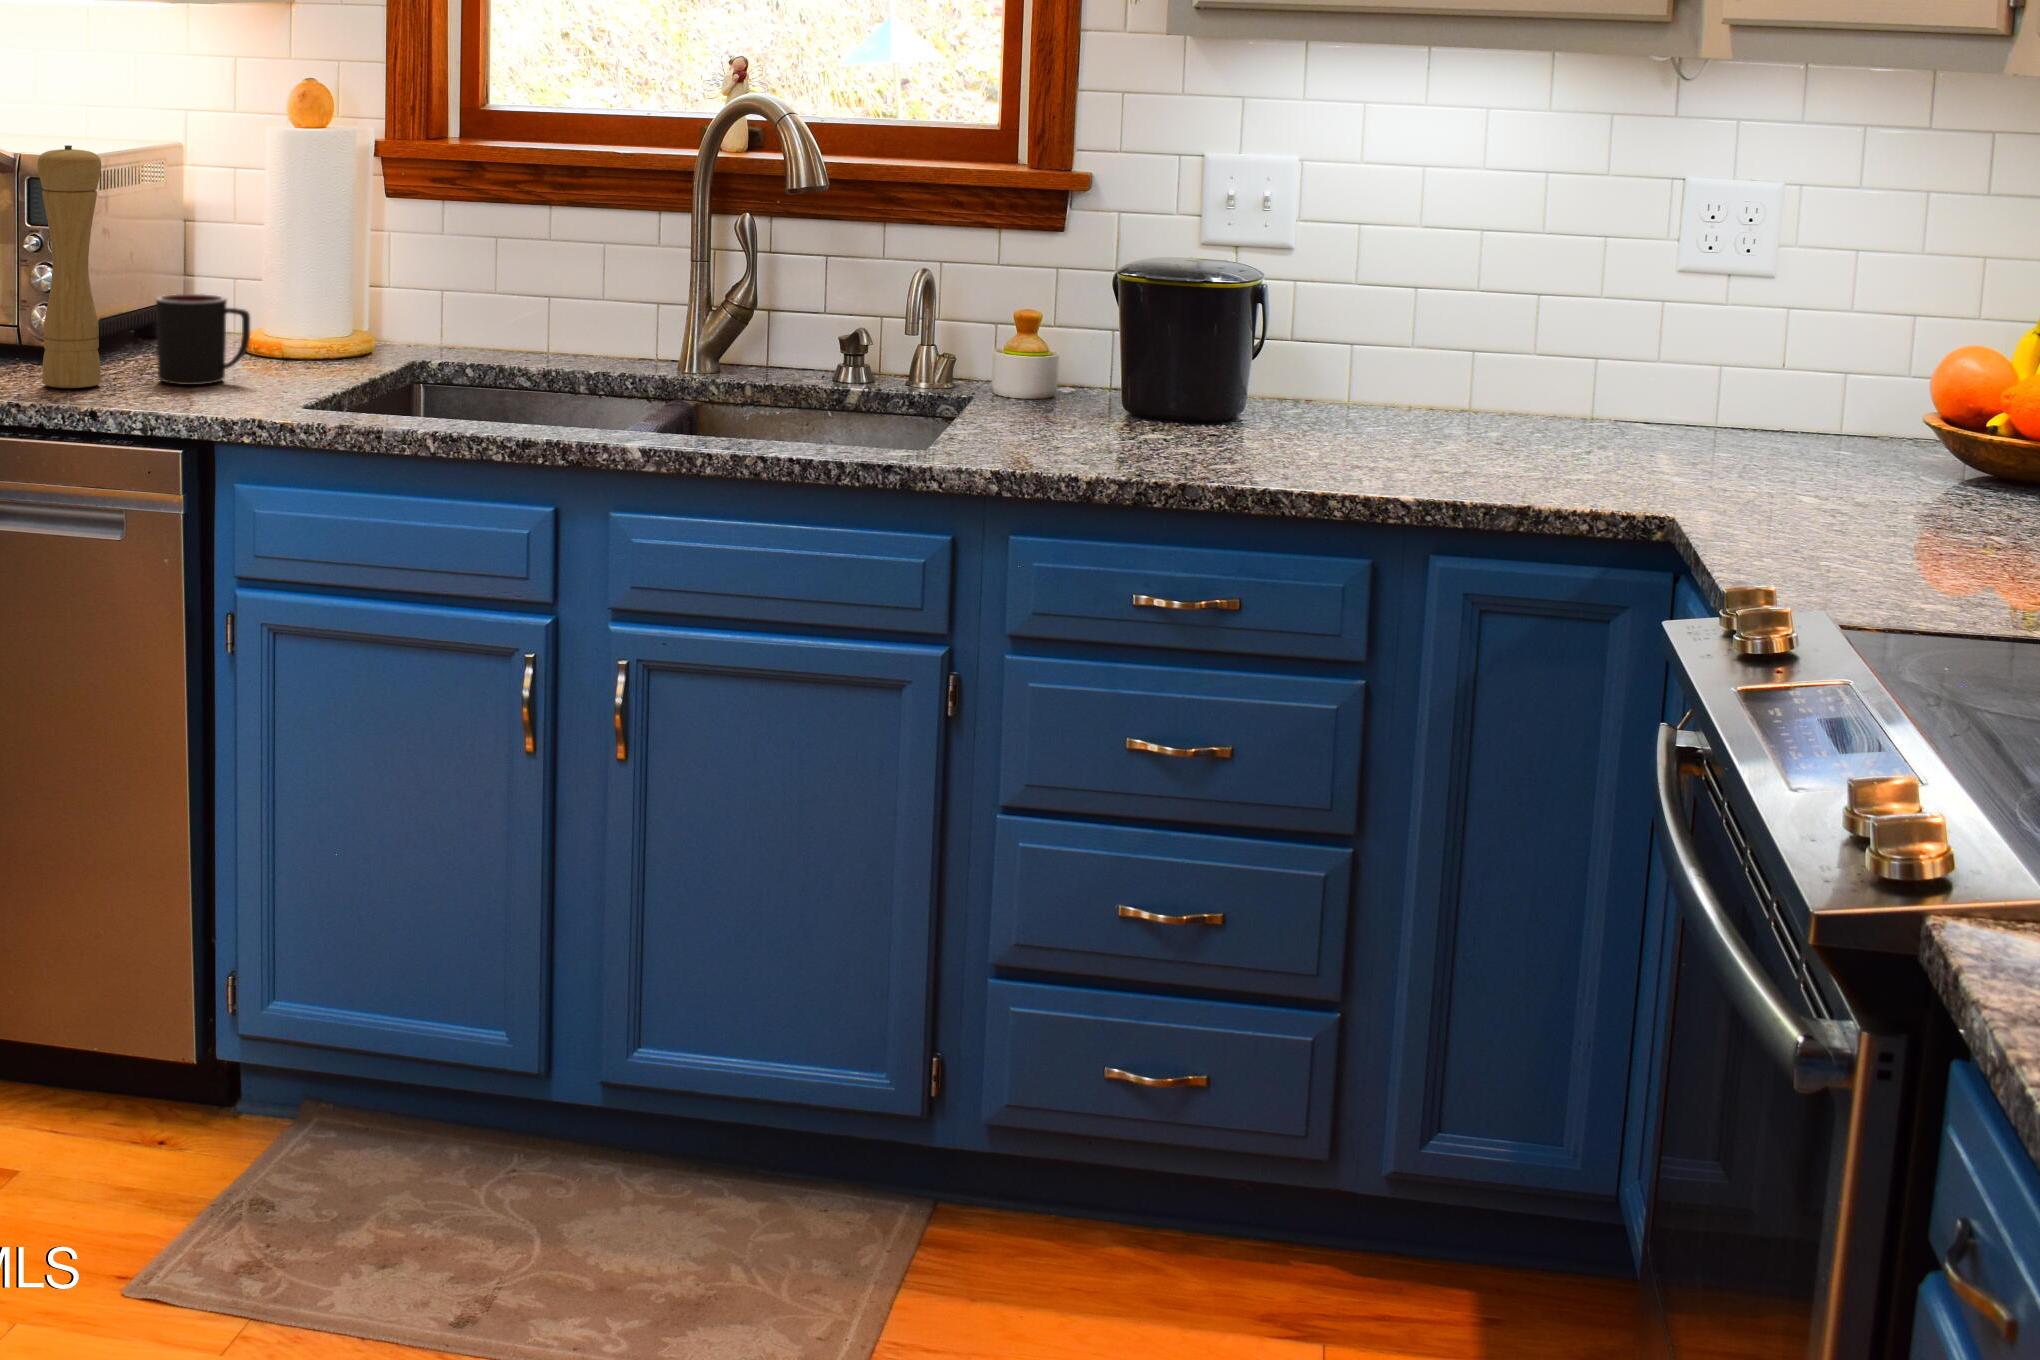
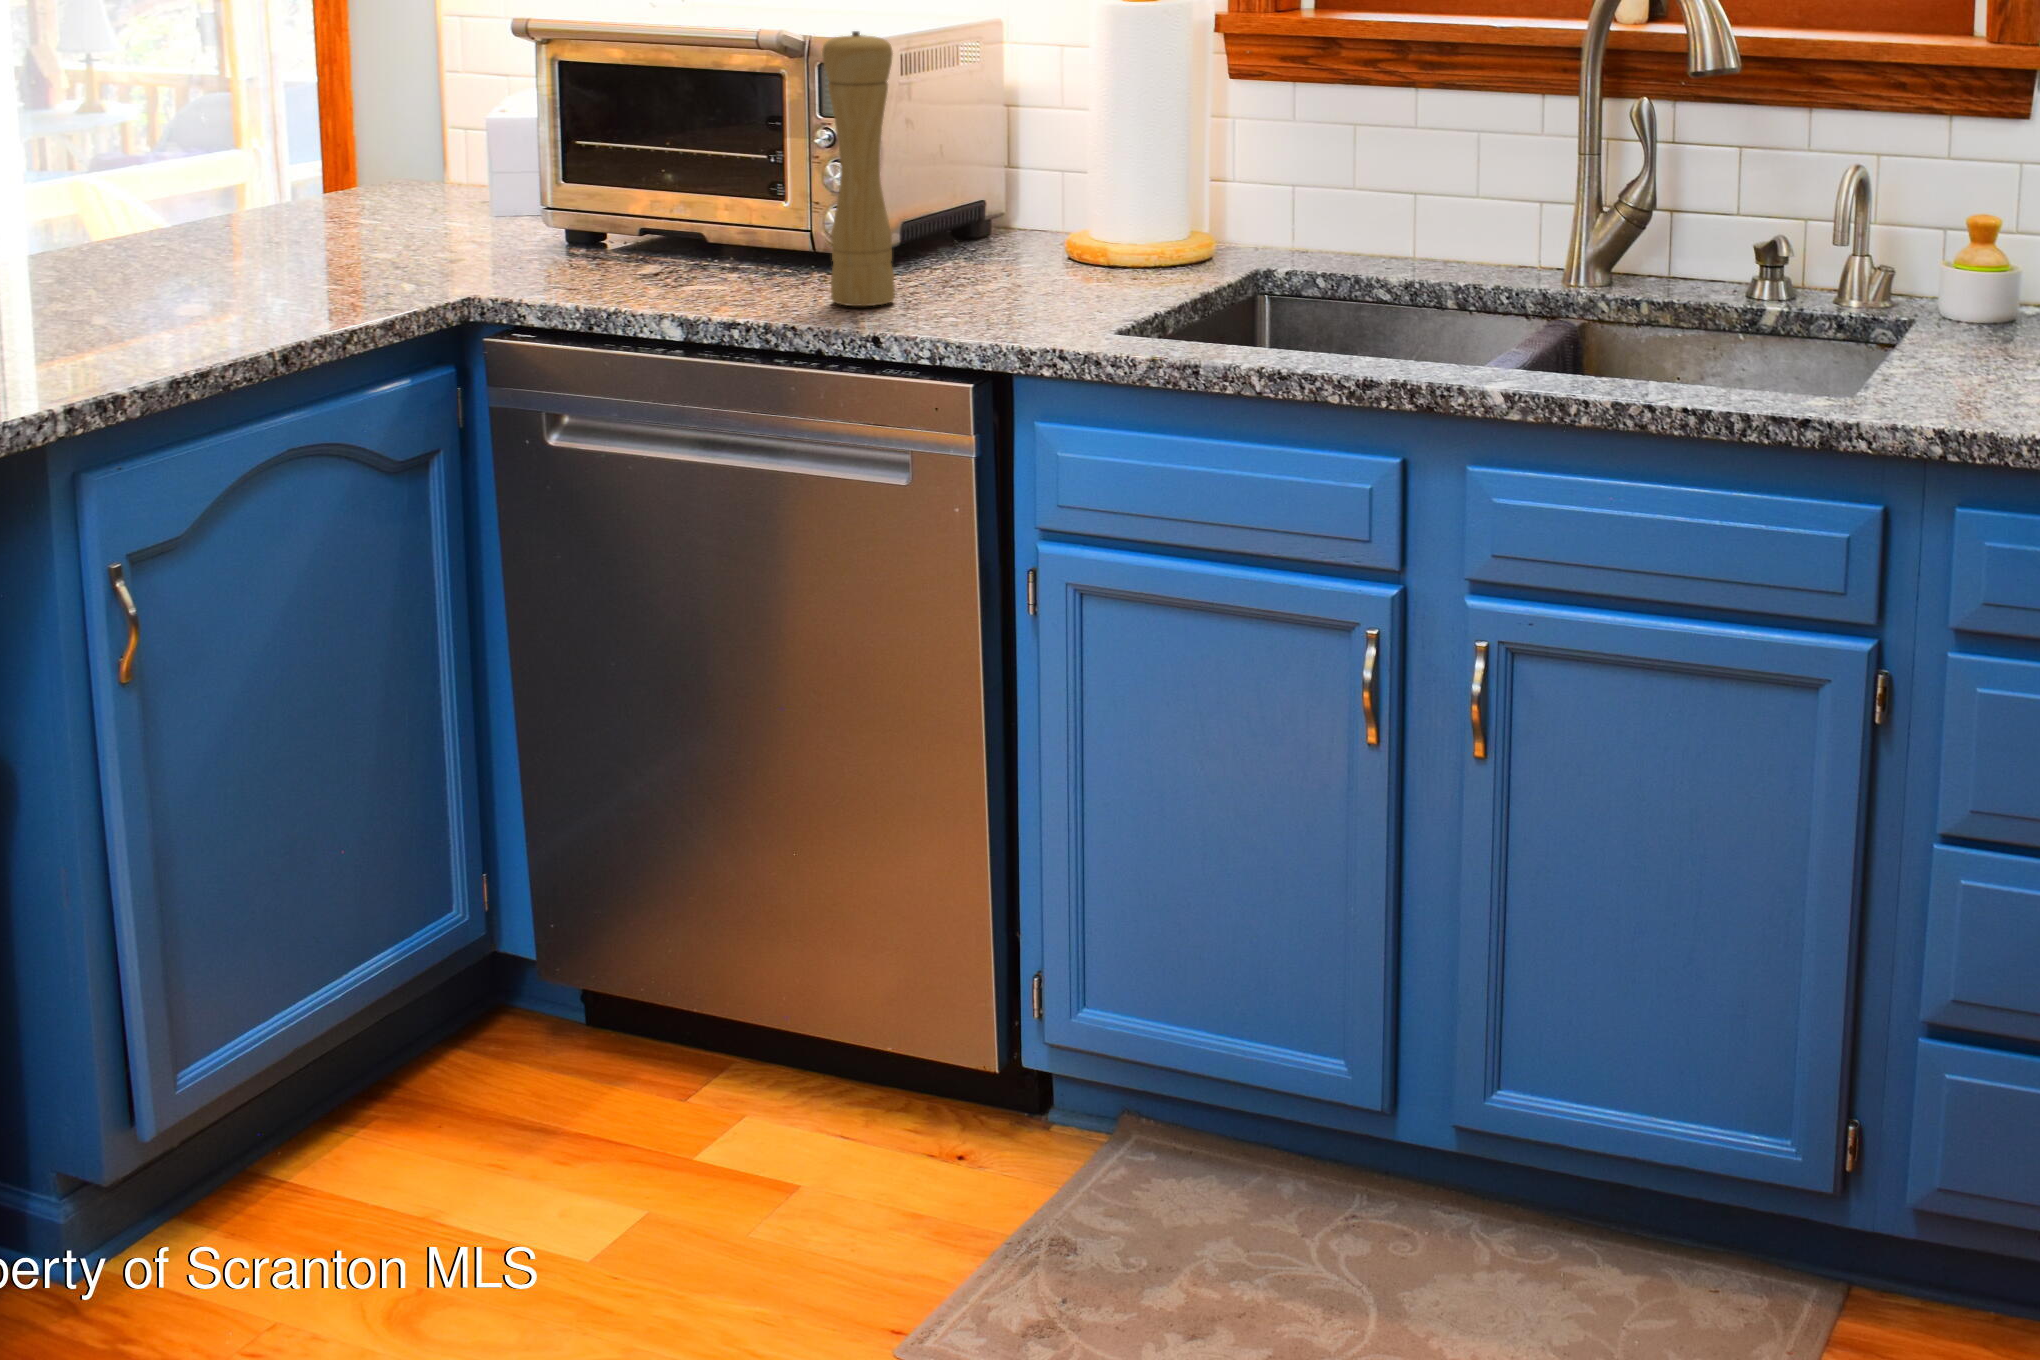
mug: present [156,294,250,385] -> none [956,197,1061,302]

